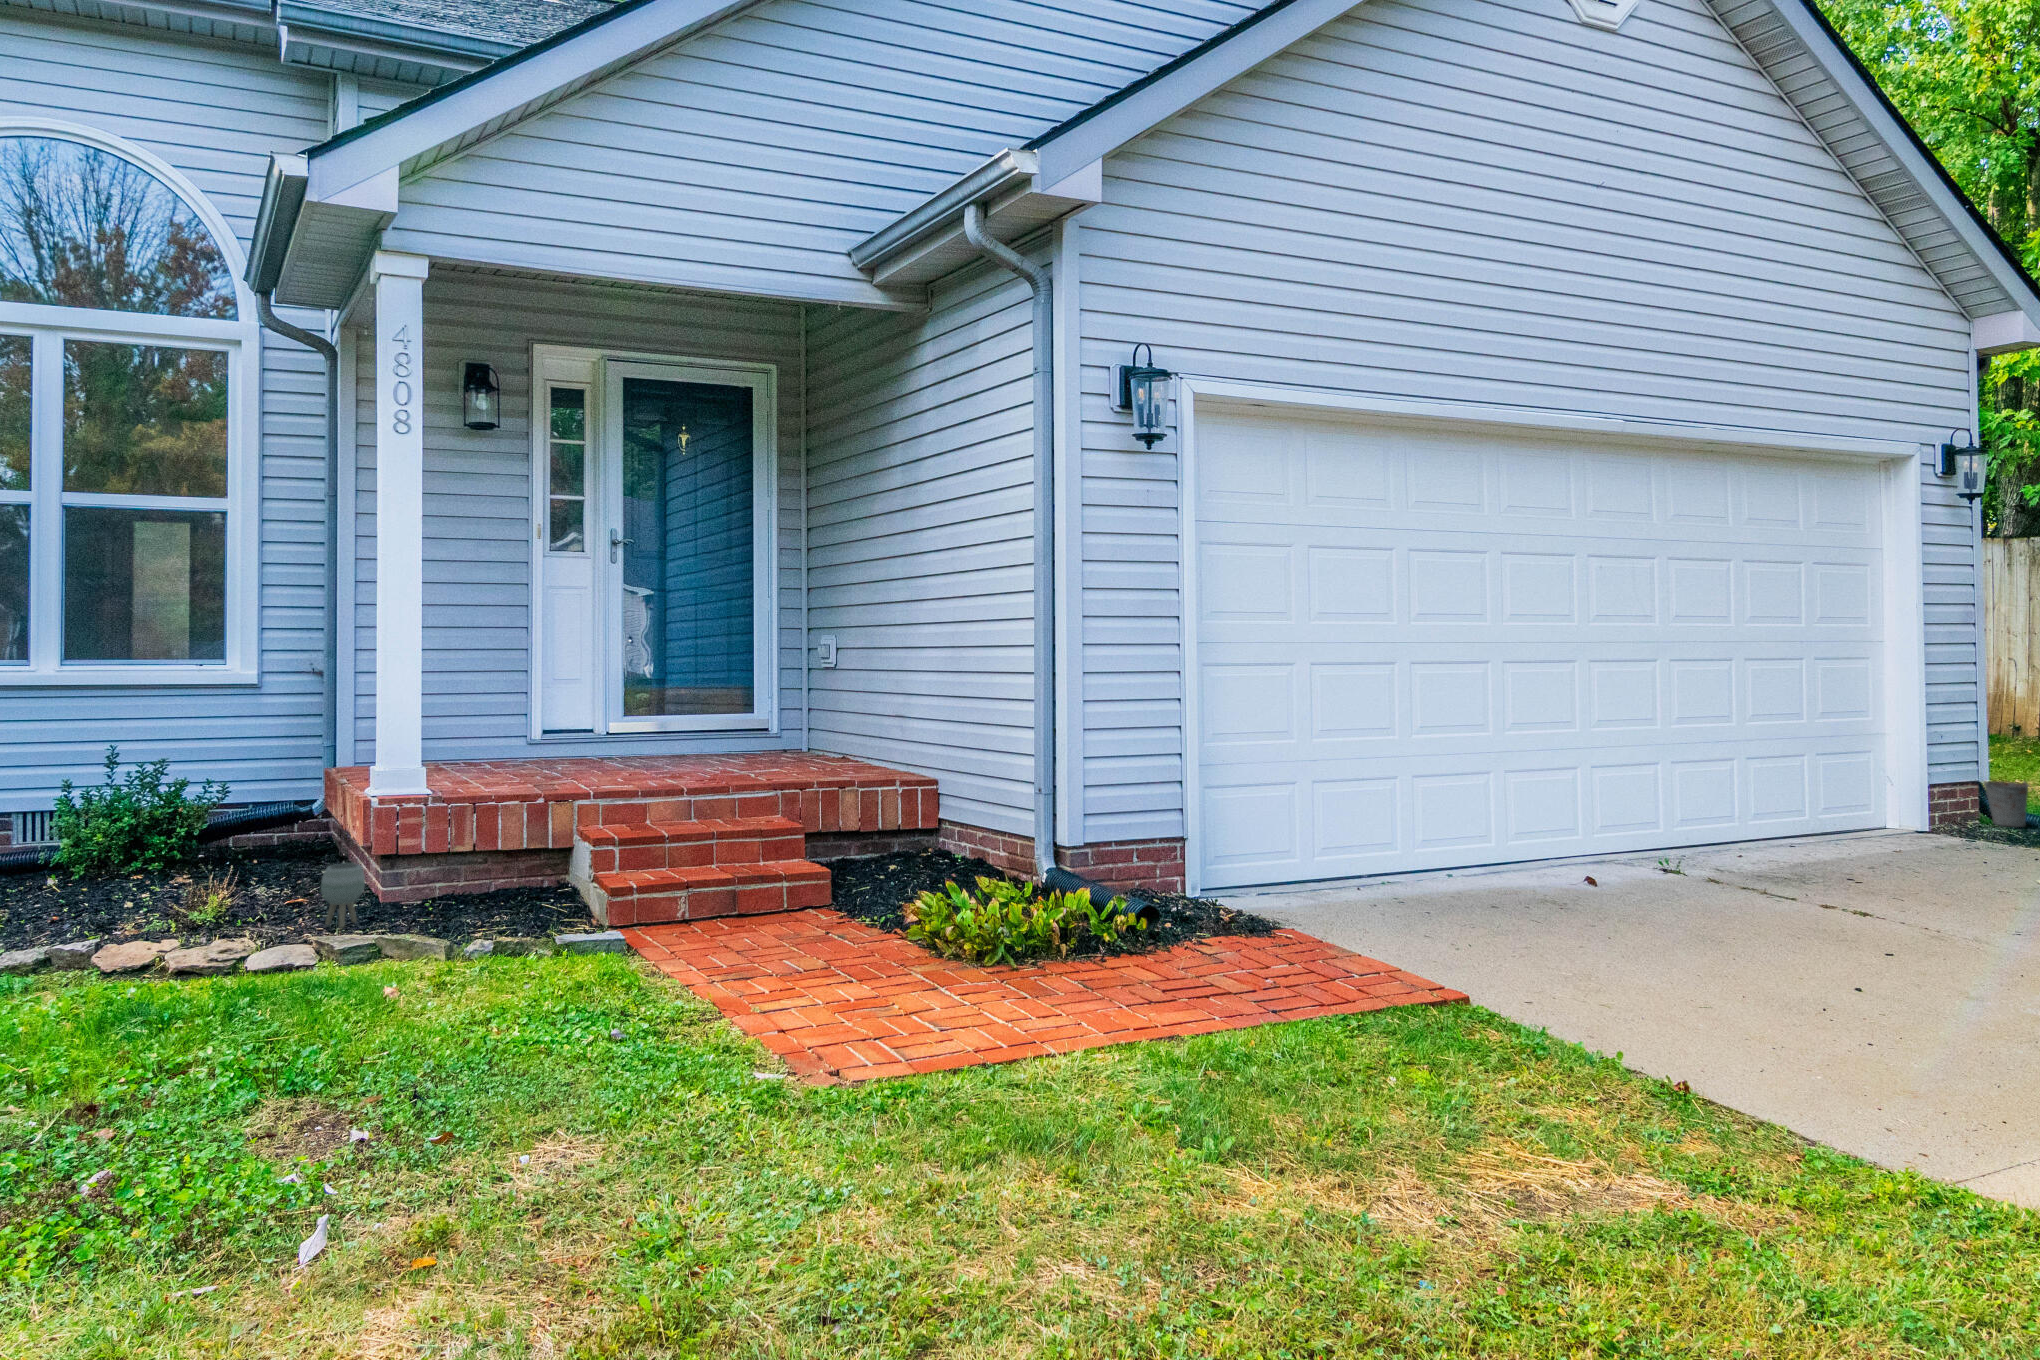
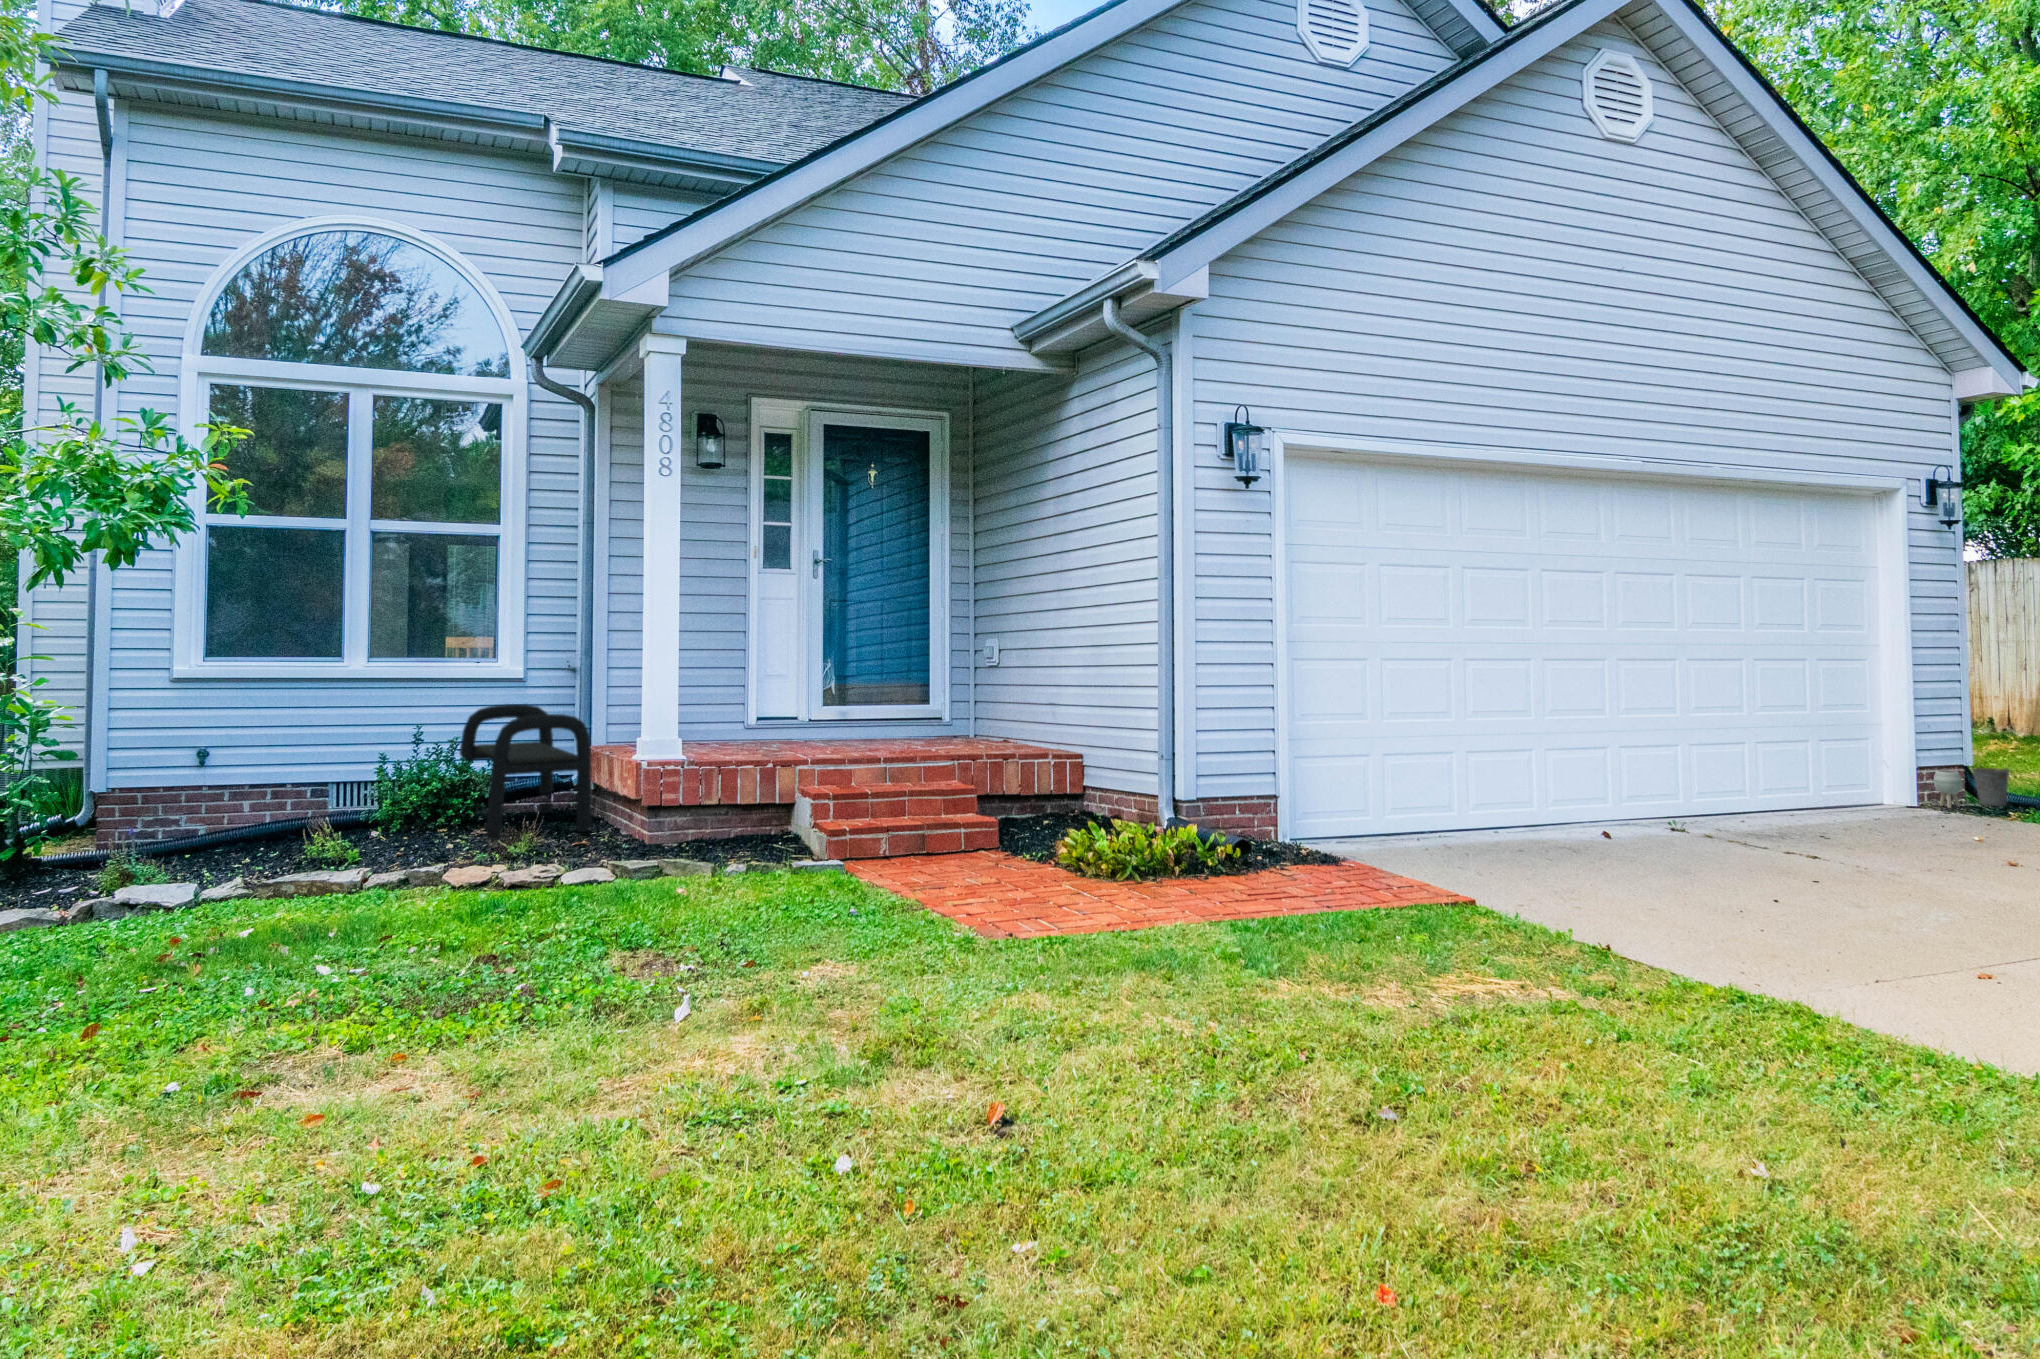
bench: none [156,722,323,897] -> present [460,704,592,840]
planter: present [321,863,365,928] -> present [1934,770,1963,808]

